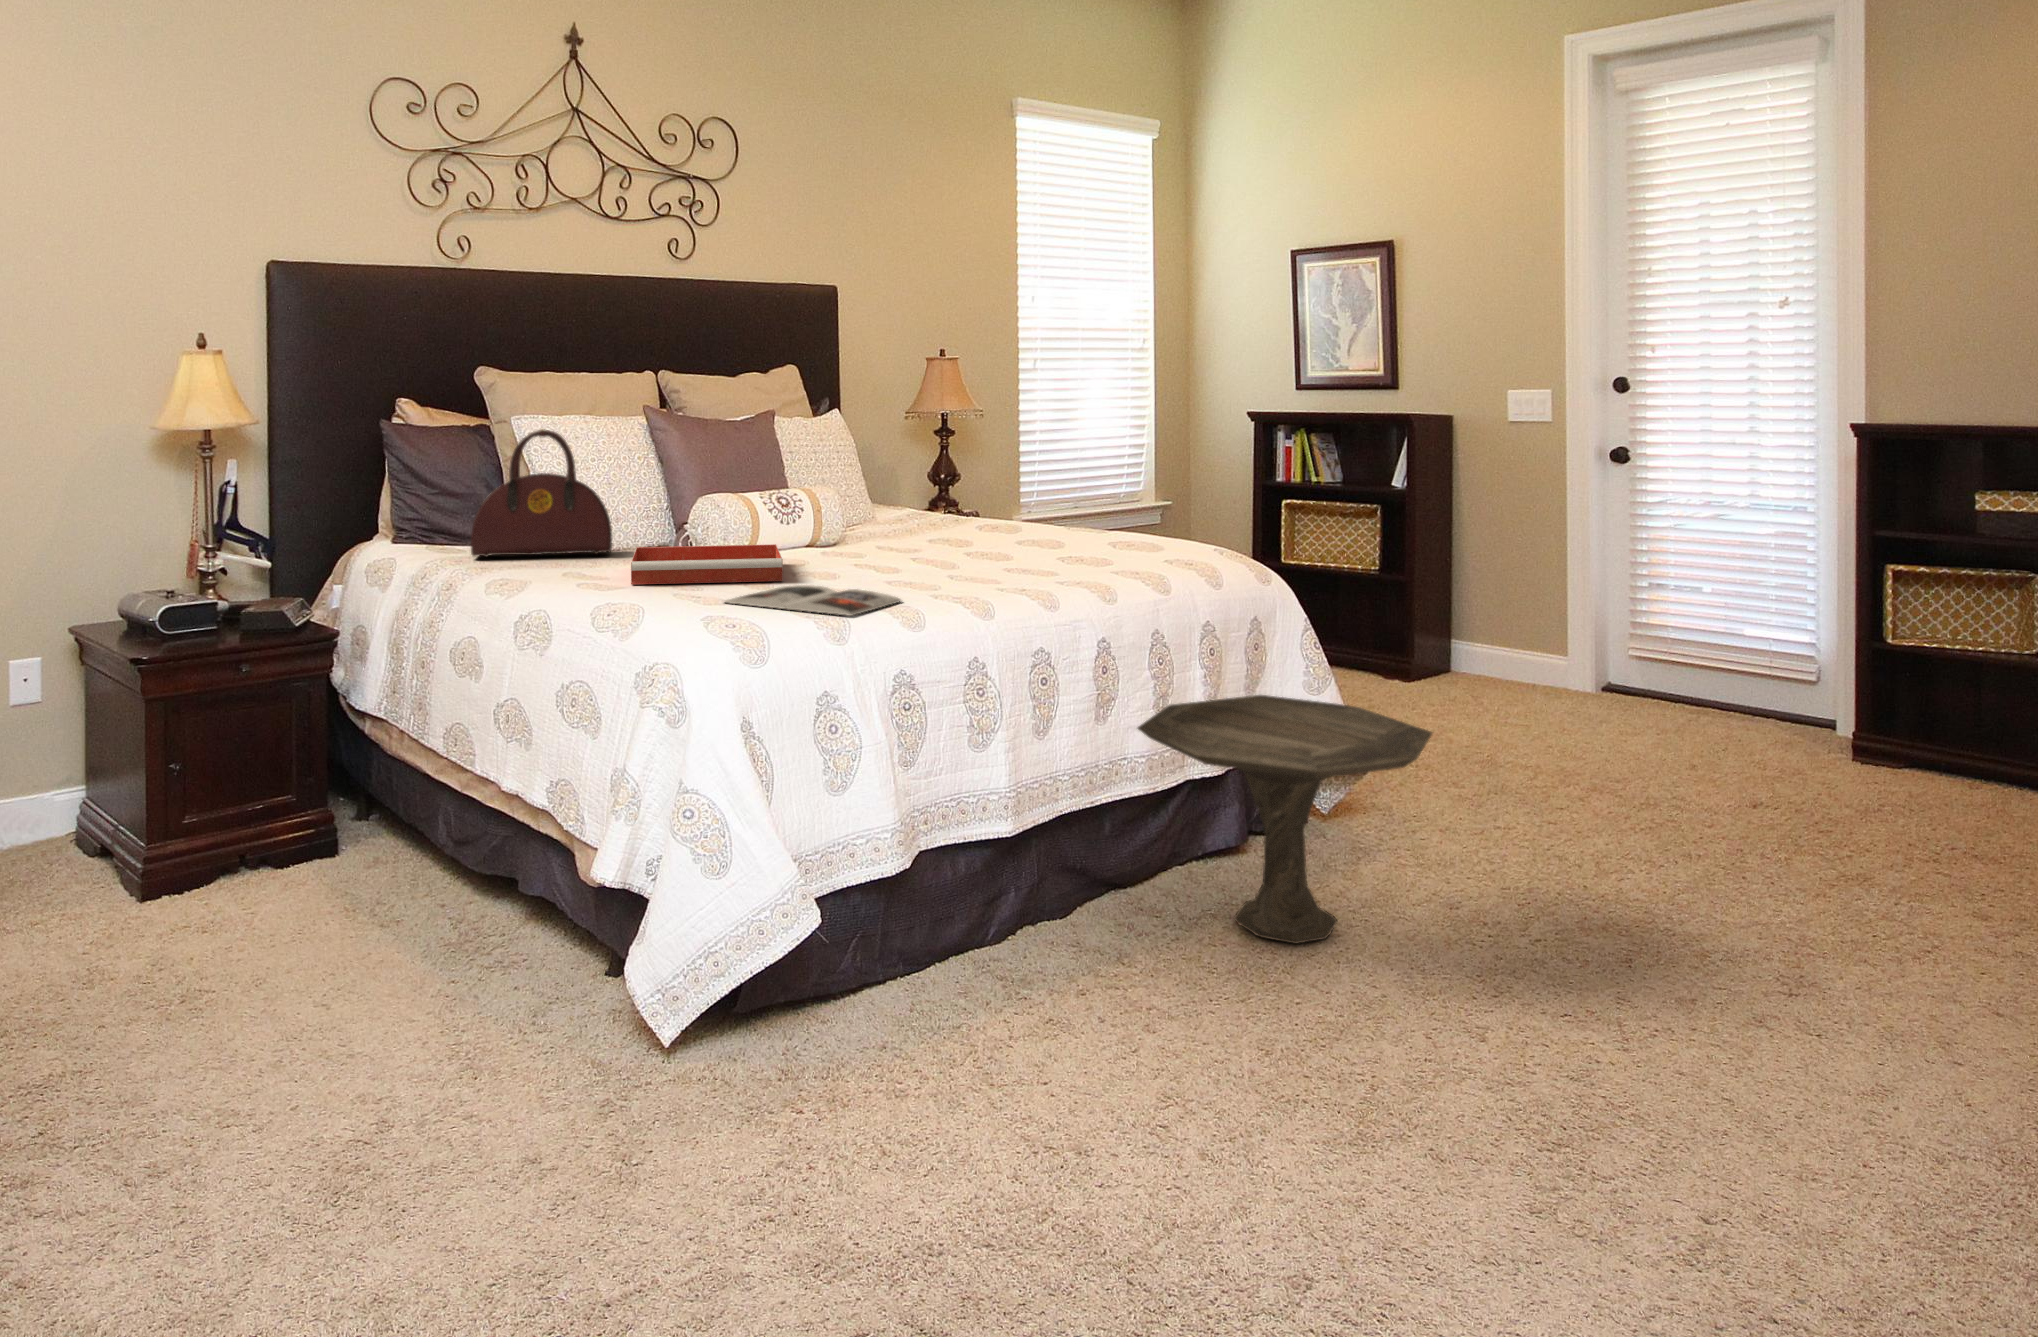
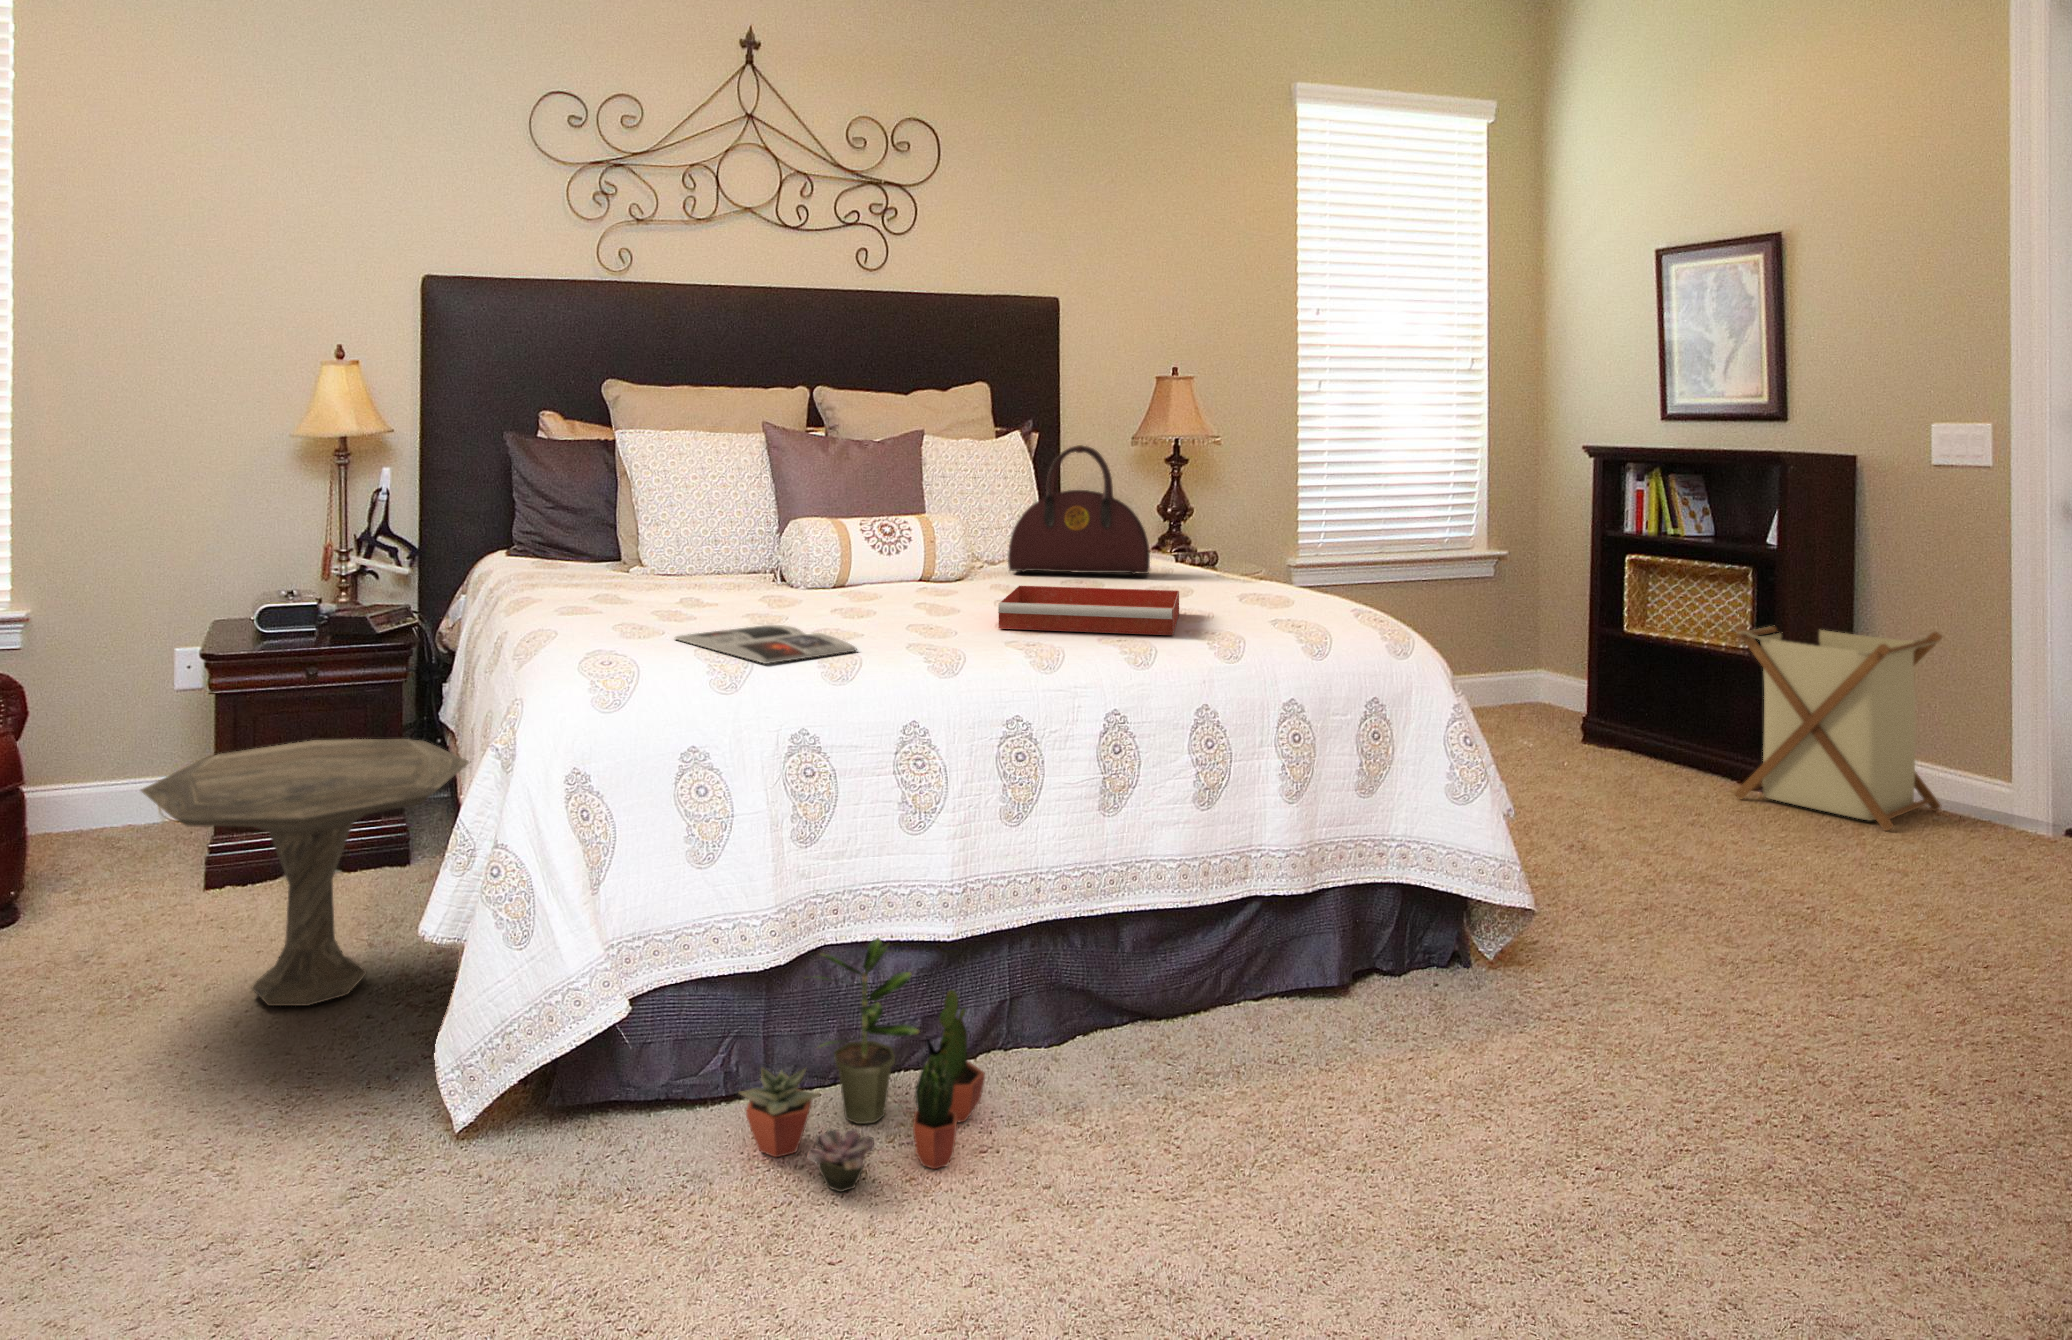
handbag: present [471,429,612,557] -> present [1008,445,1150,575]
laundry basket: none [1384,540,1521,699] -> present [1735,625,1942,830]
tray: present [631,544,783,584] -> present [998,586,1179,635]
side table: present [1138,695,1432,944] -> present [141,739,469,1006]
potted plant: none [890,840,1077,1046] -> present [739,938,985,1192]

